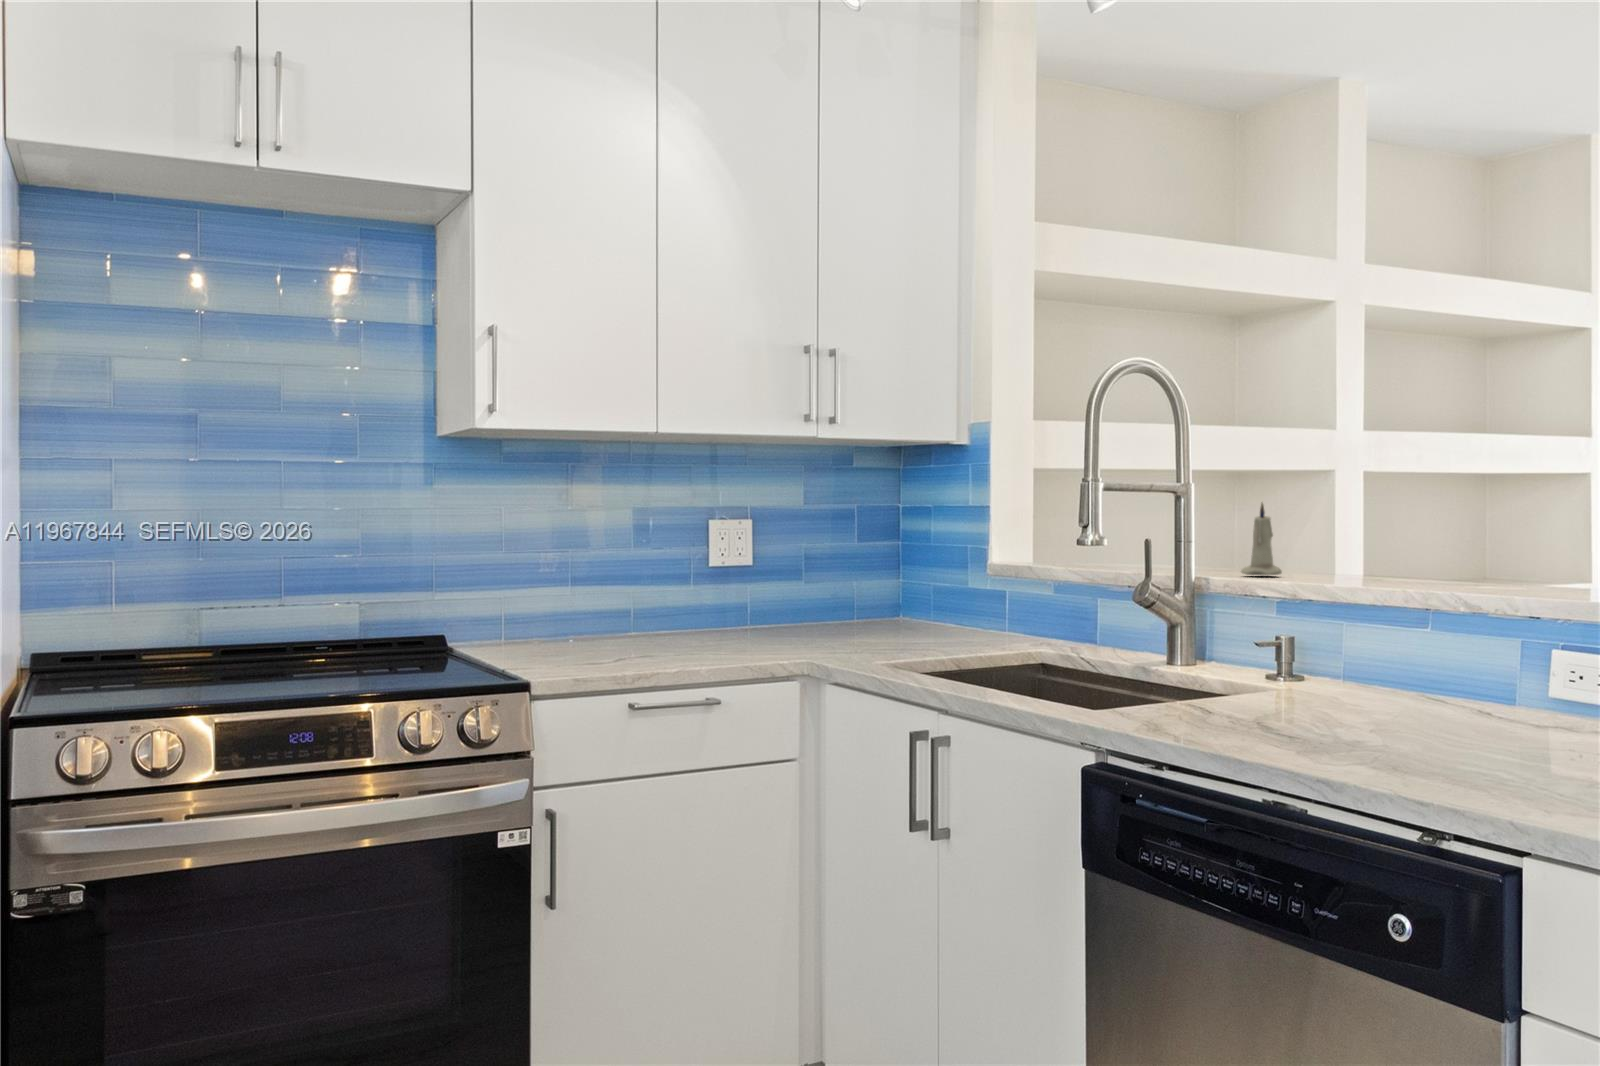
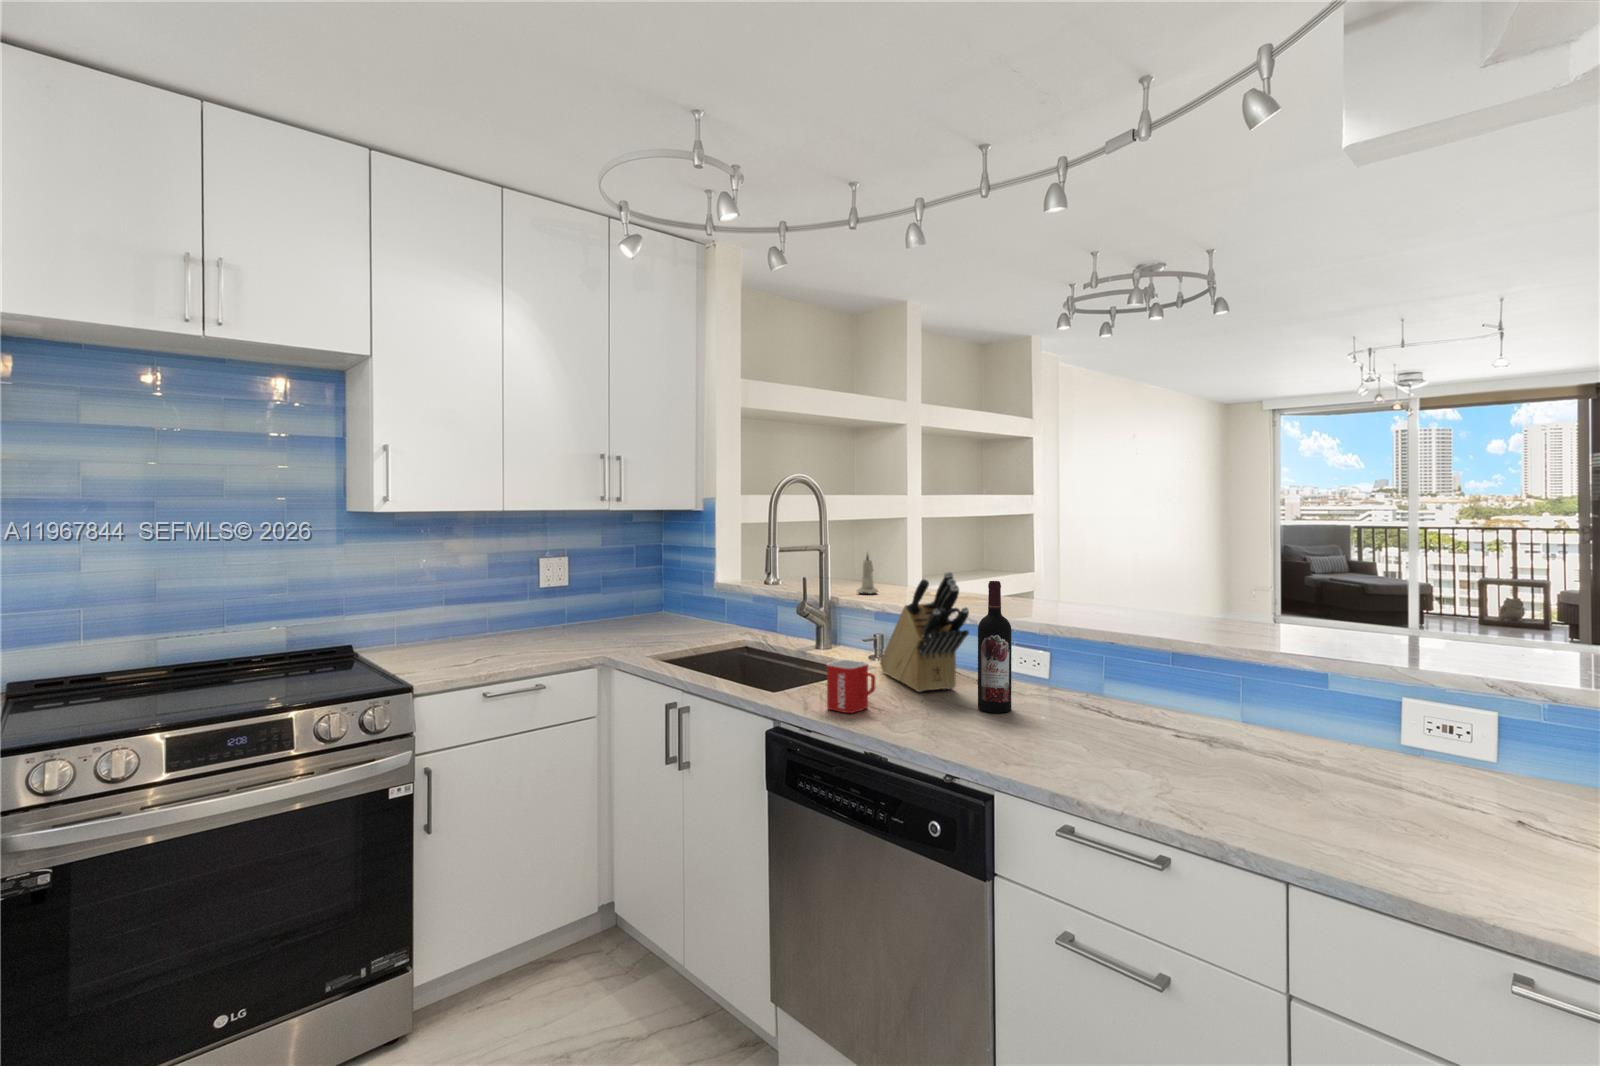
knife block: none [1287,504,1462,720] -> present [880,572,969,692]
wine bottle: none [1479,512,1547,750] -> present [978,581,1012,713]
mug: none [1192,653,1283,740] -> present [826,660,875,713]

